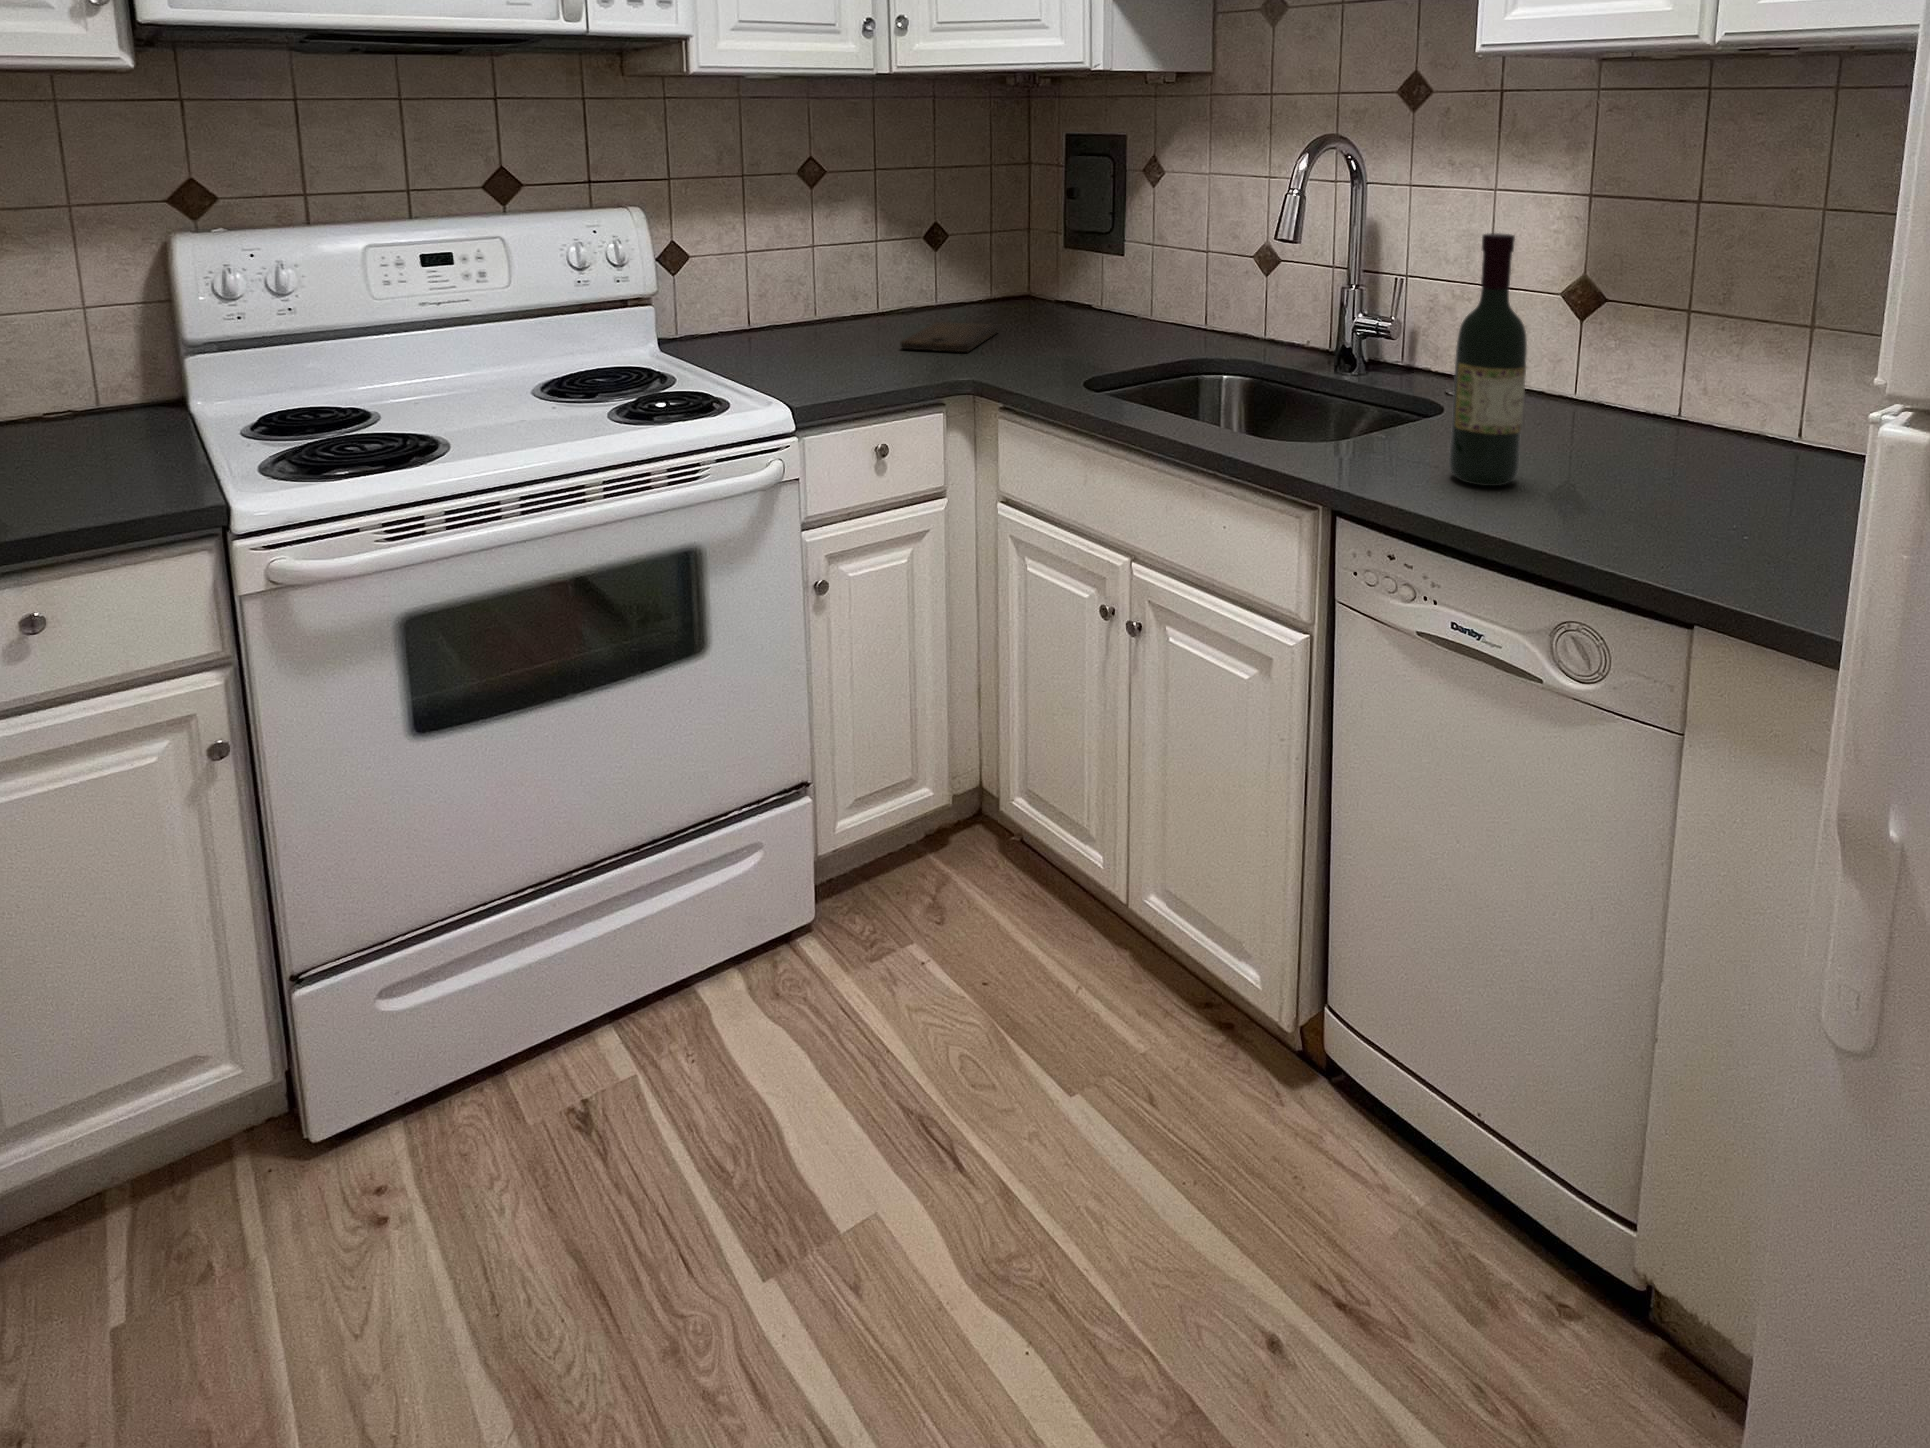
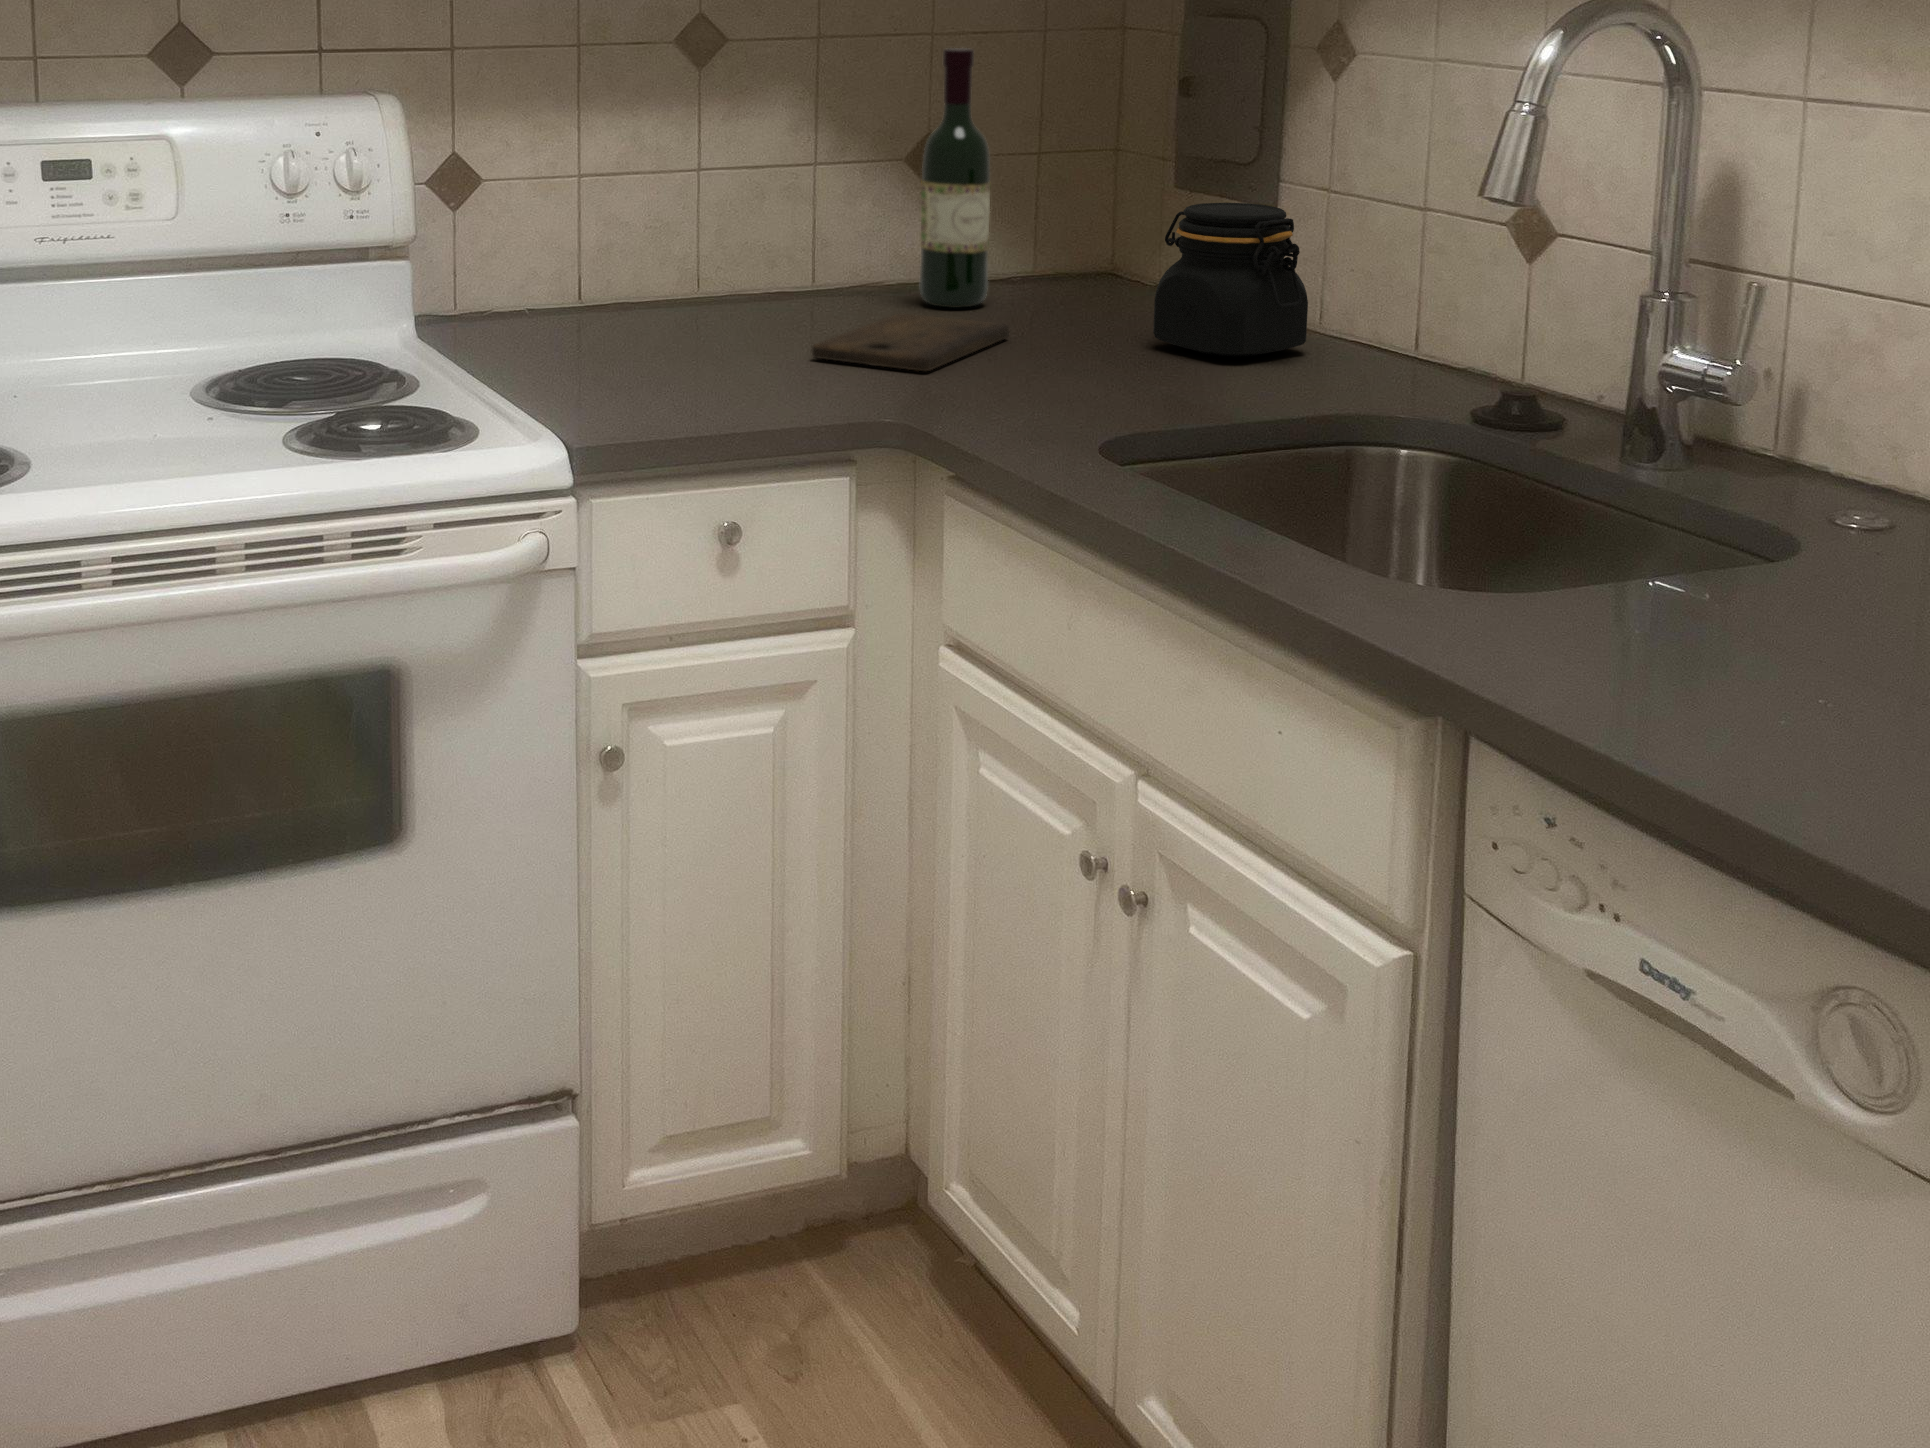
wine bottle: present [1449,233,1527,486] -> present [920,48,990,308]
jar: none [1075,253,1154,334] -> present [1153,203,1308,356]

